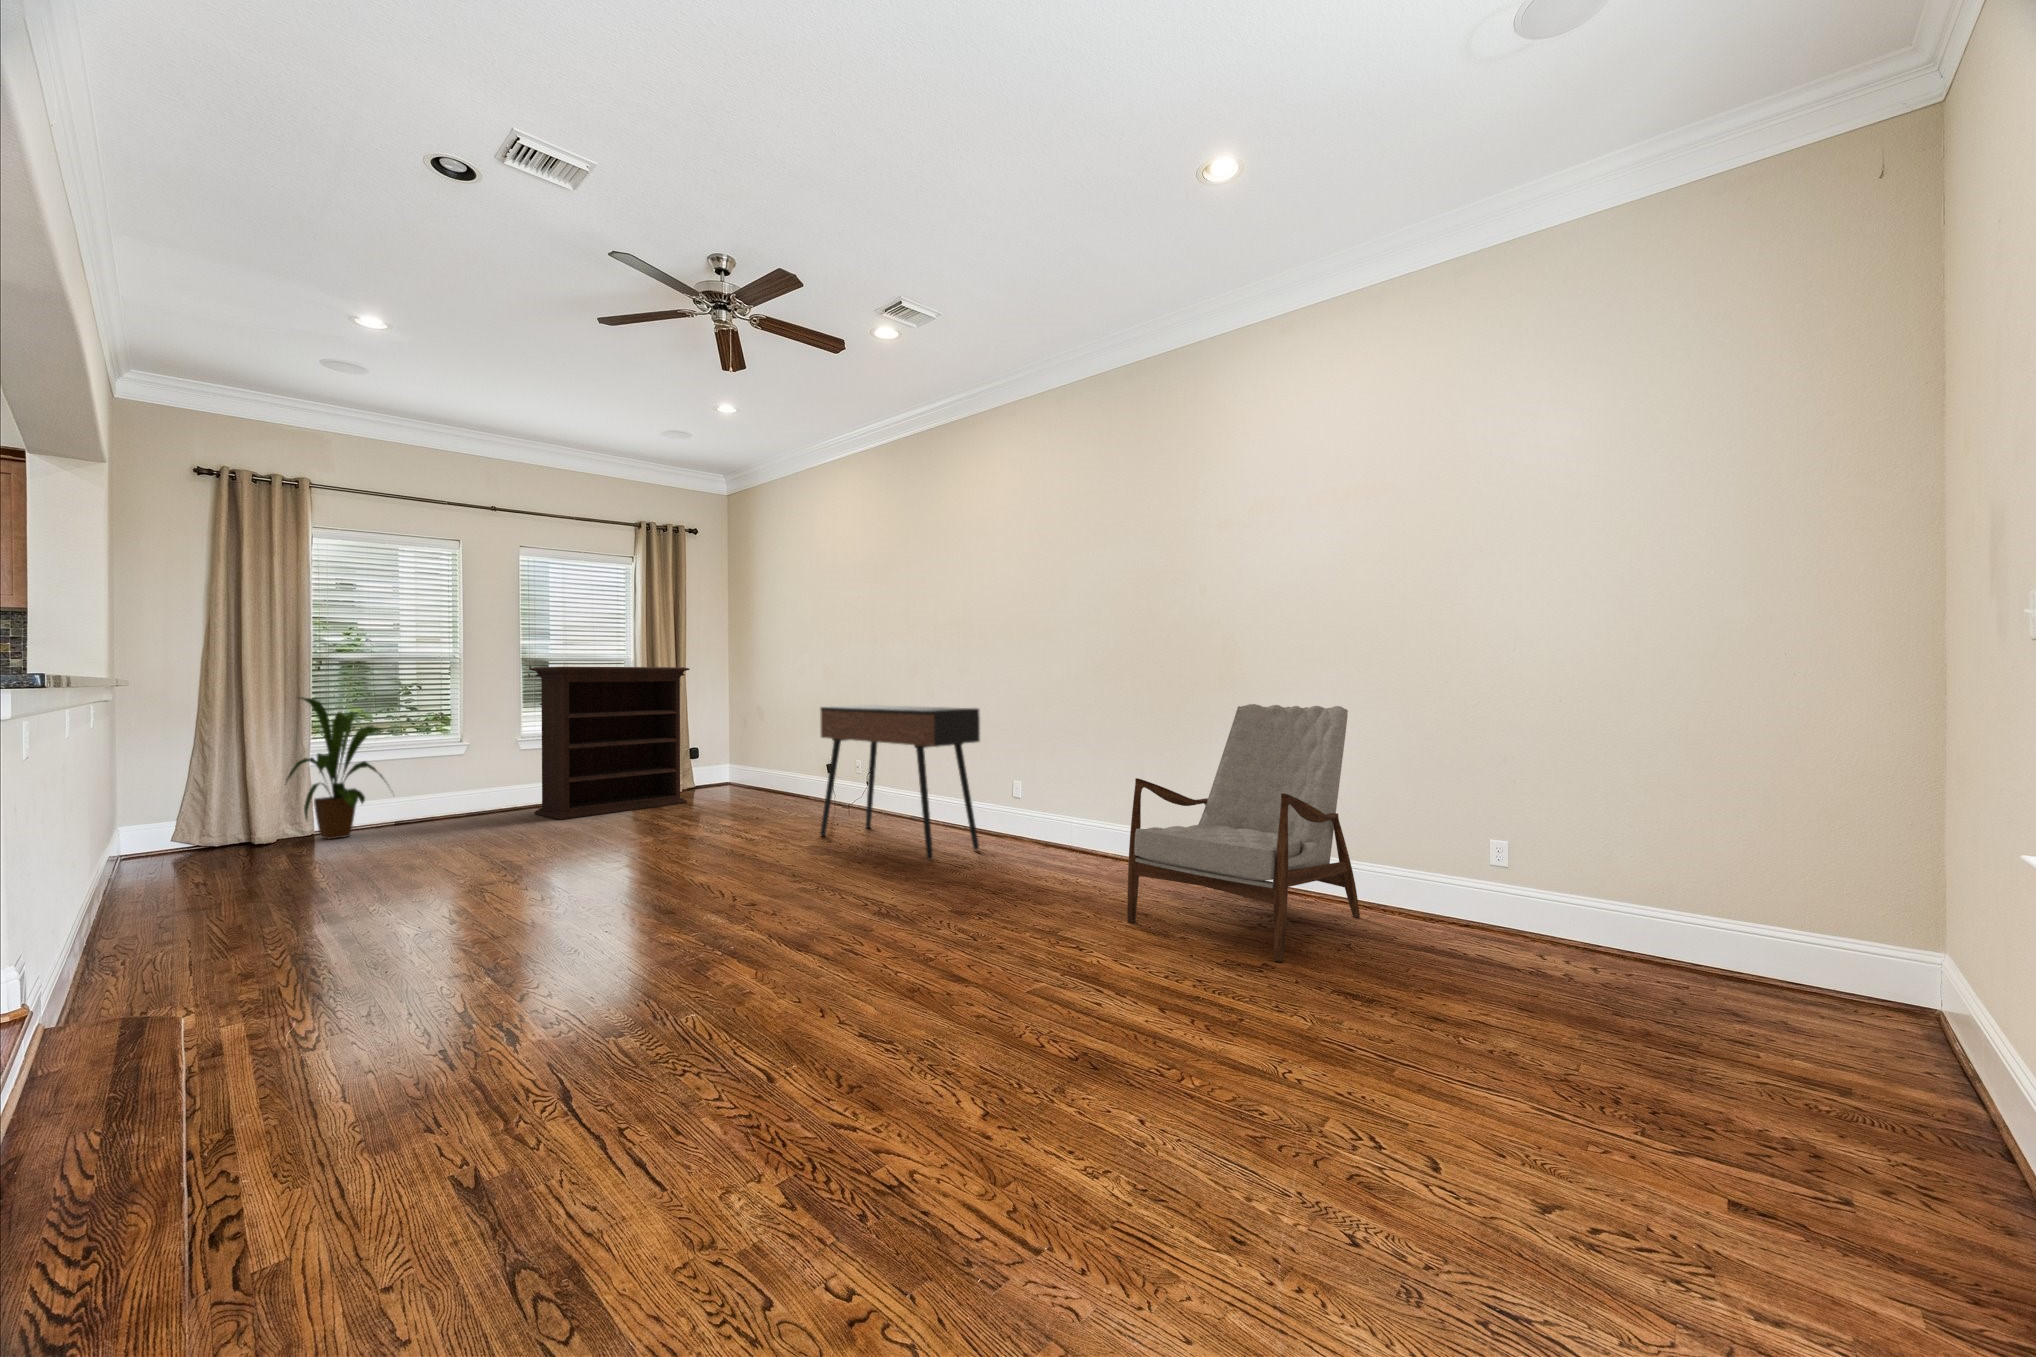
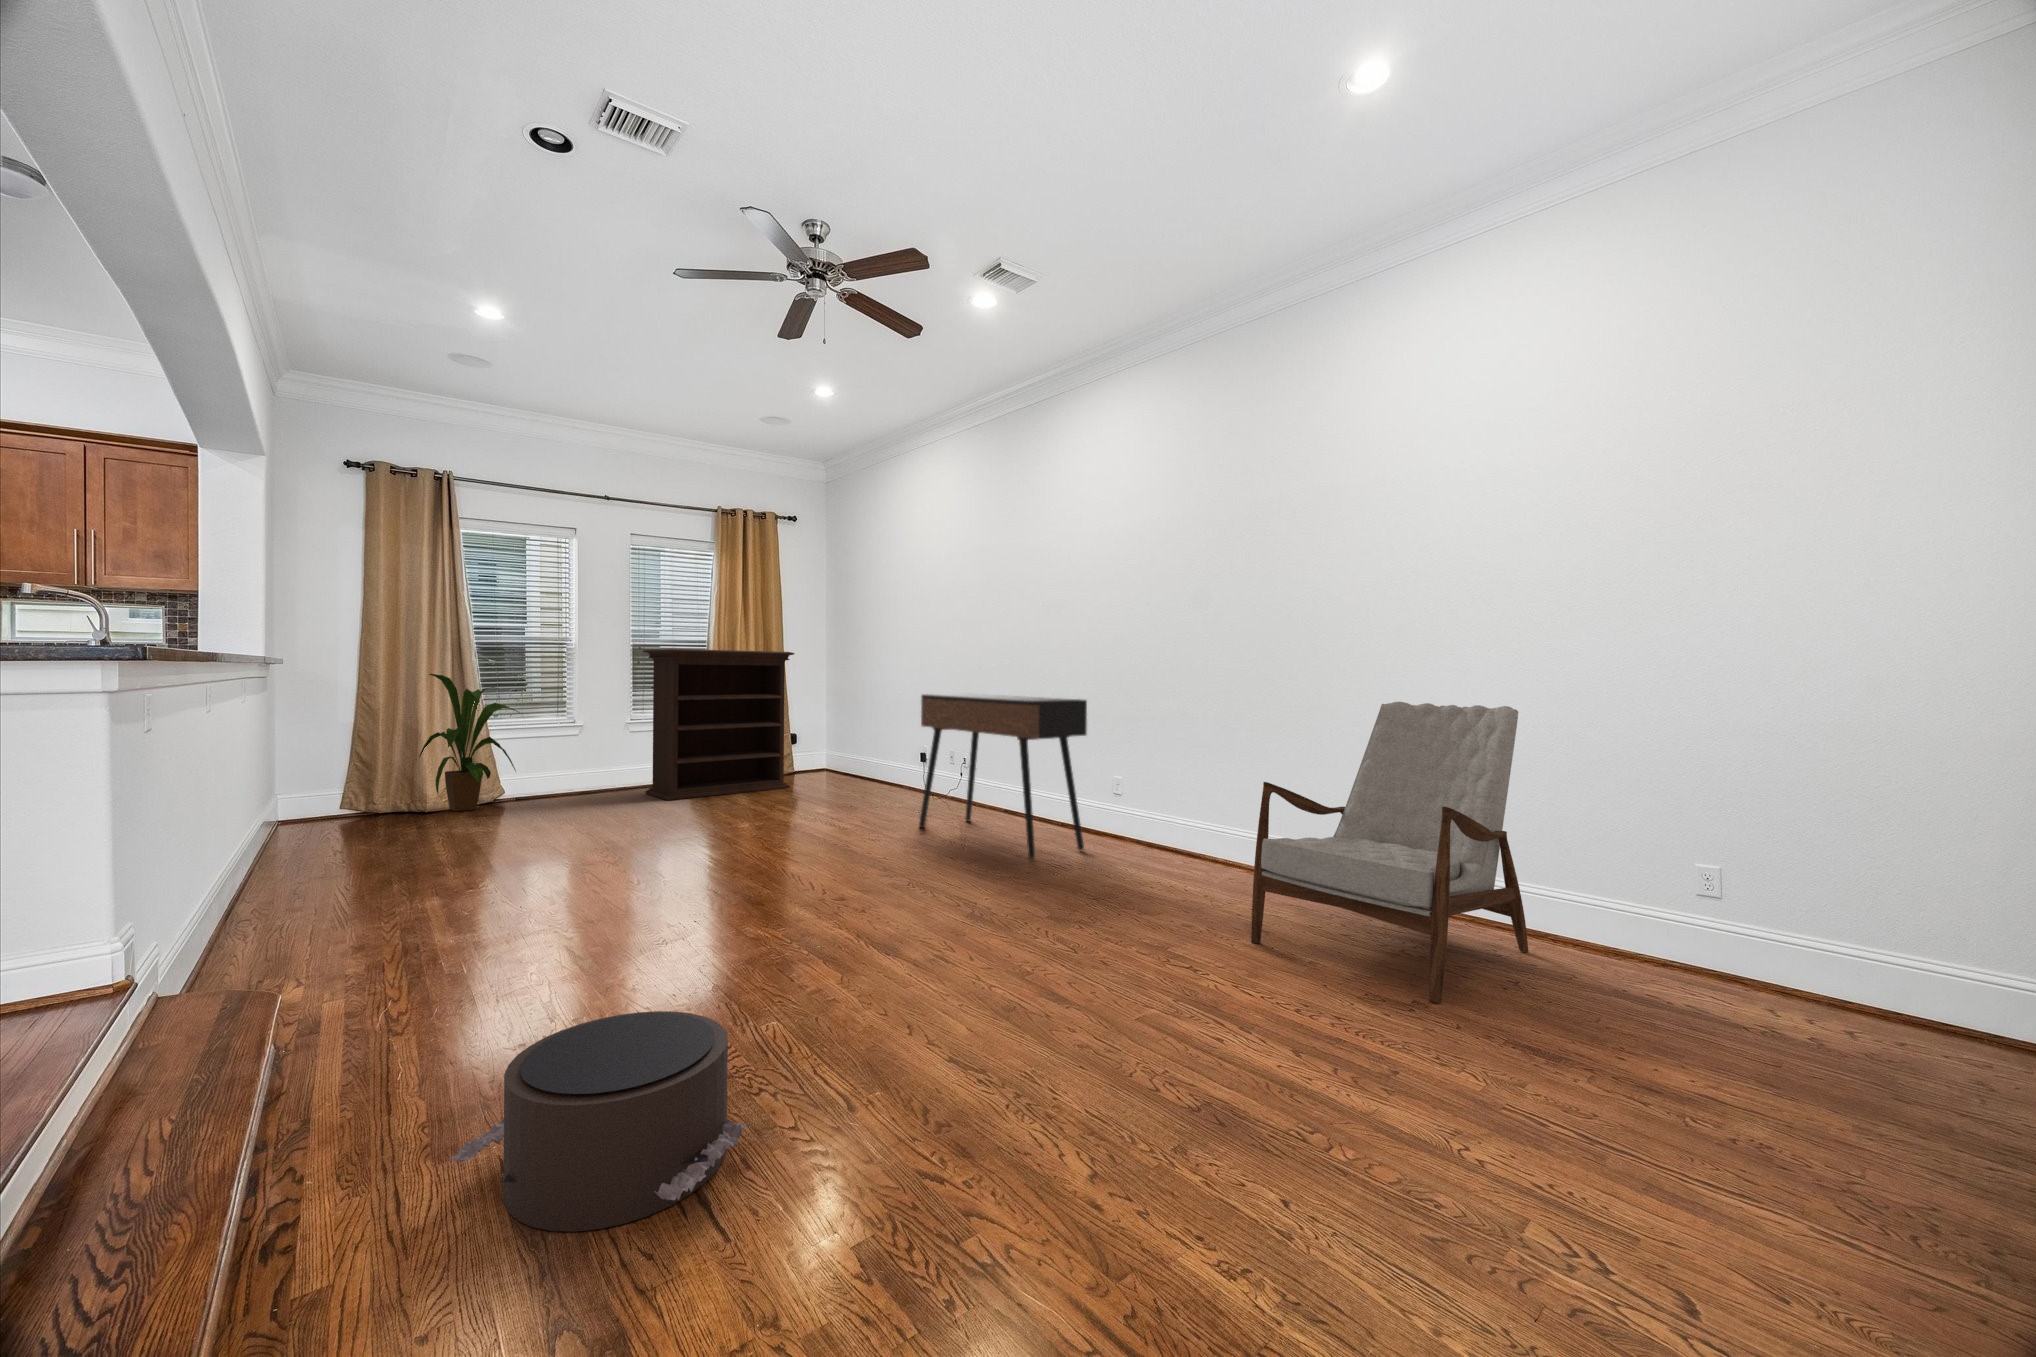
pouf: none [392,1003,676,1197] -> present [451,1011,749,1232]

